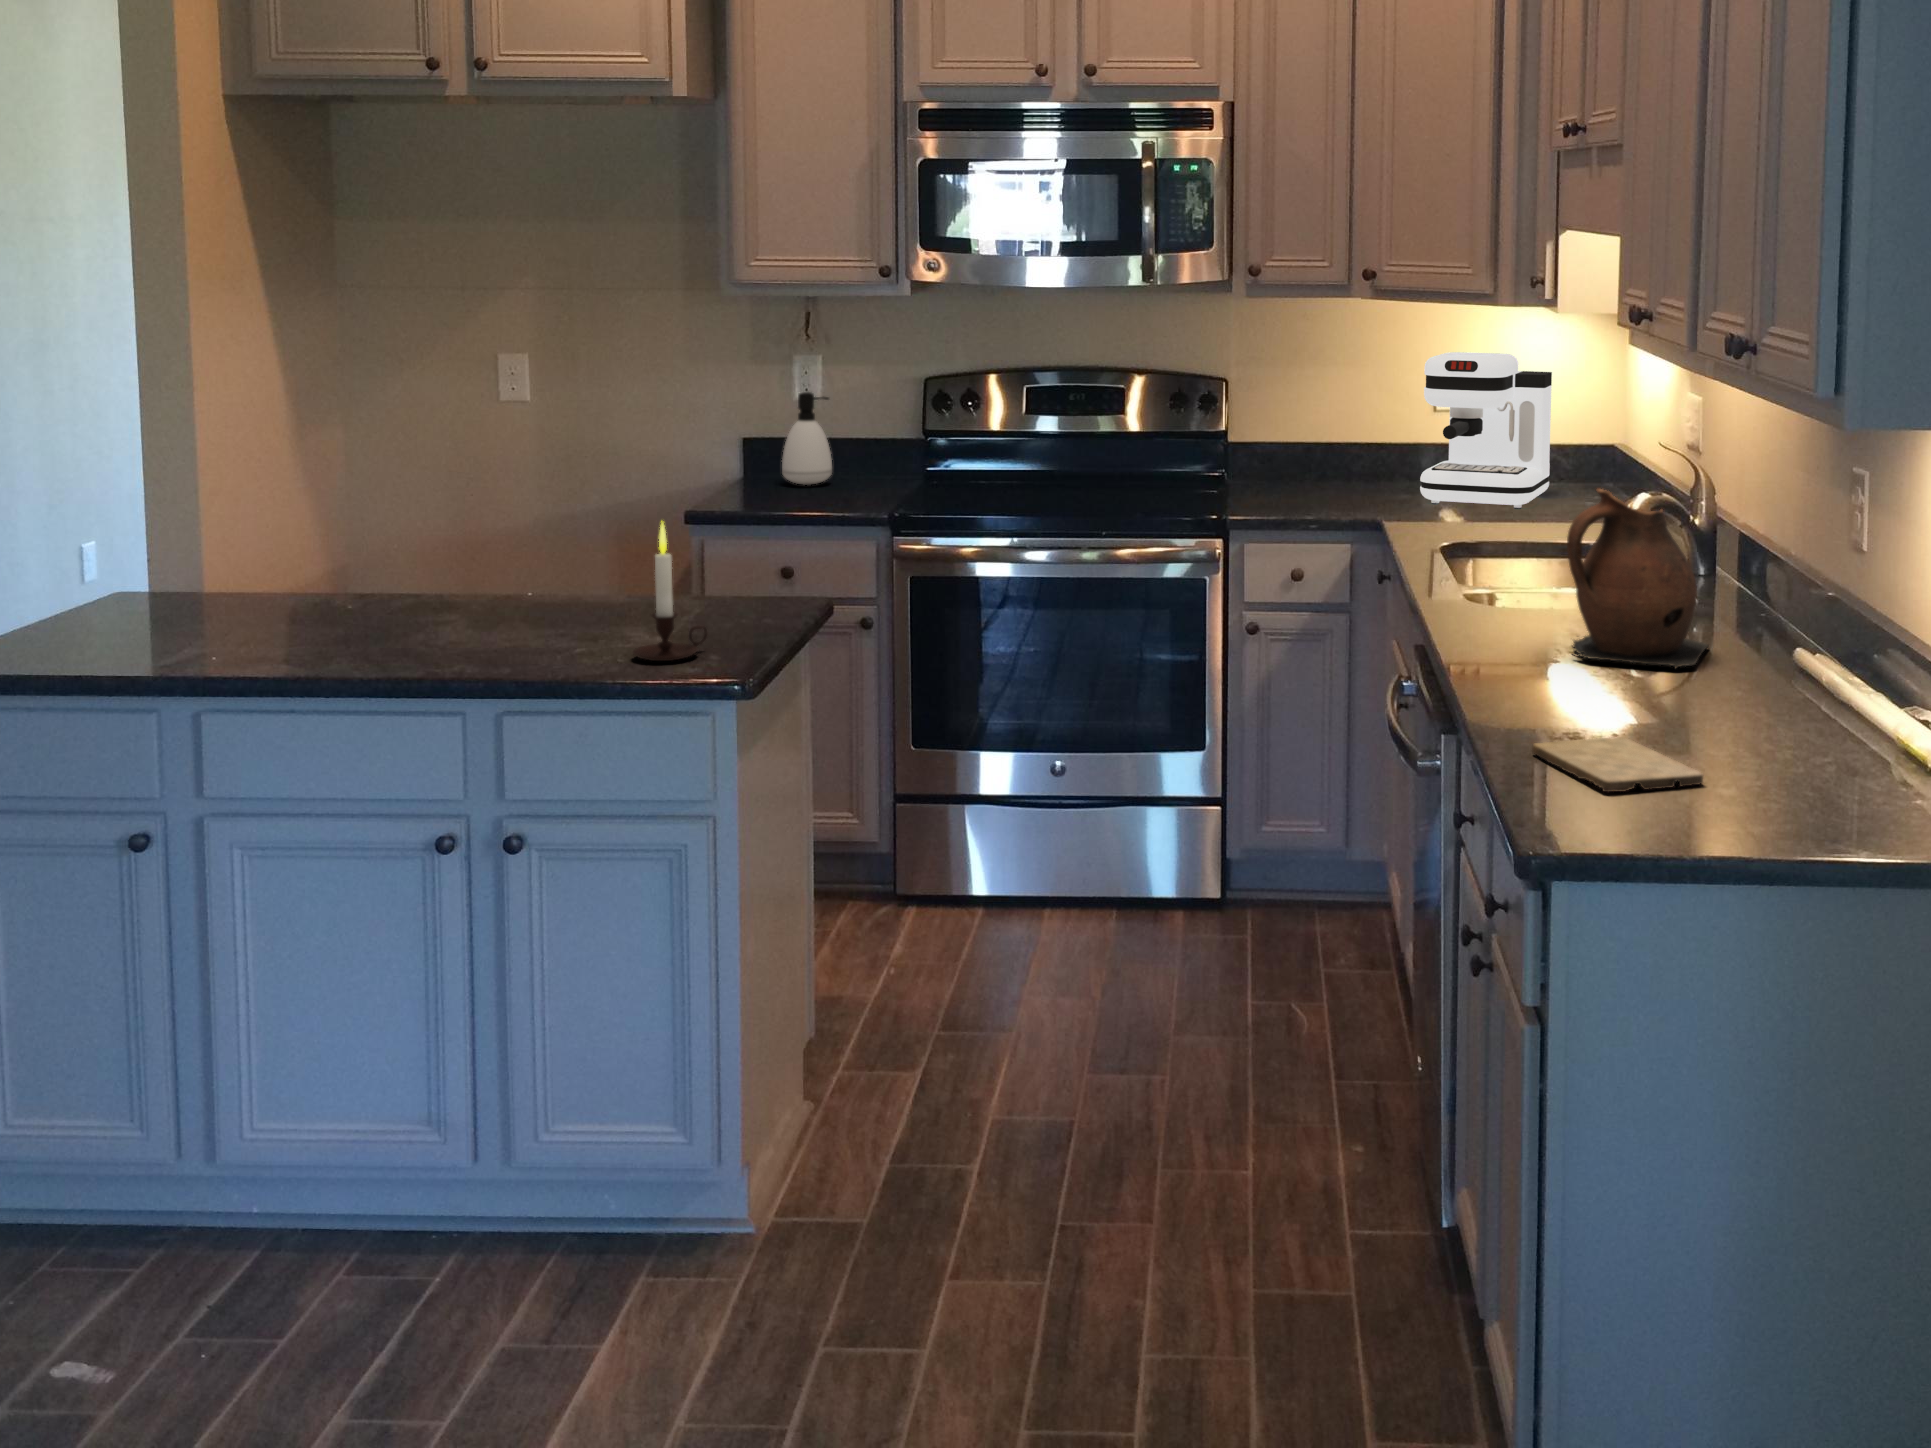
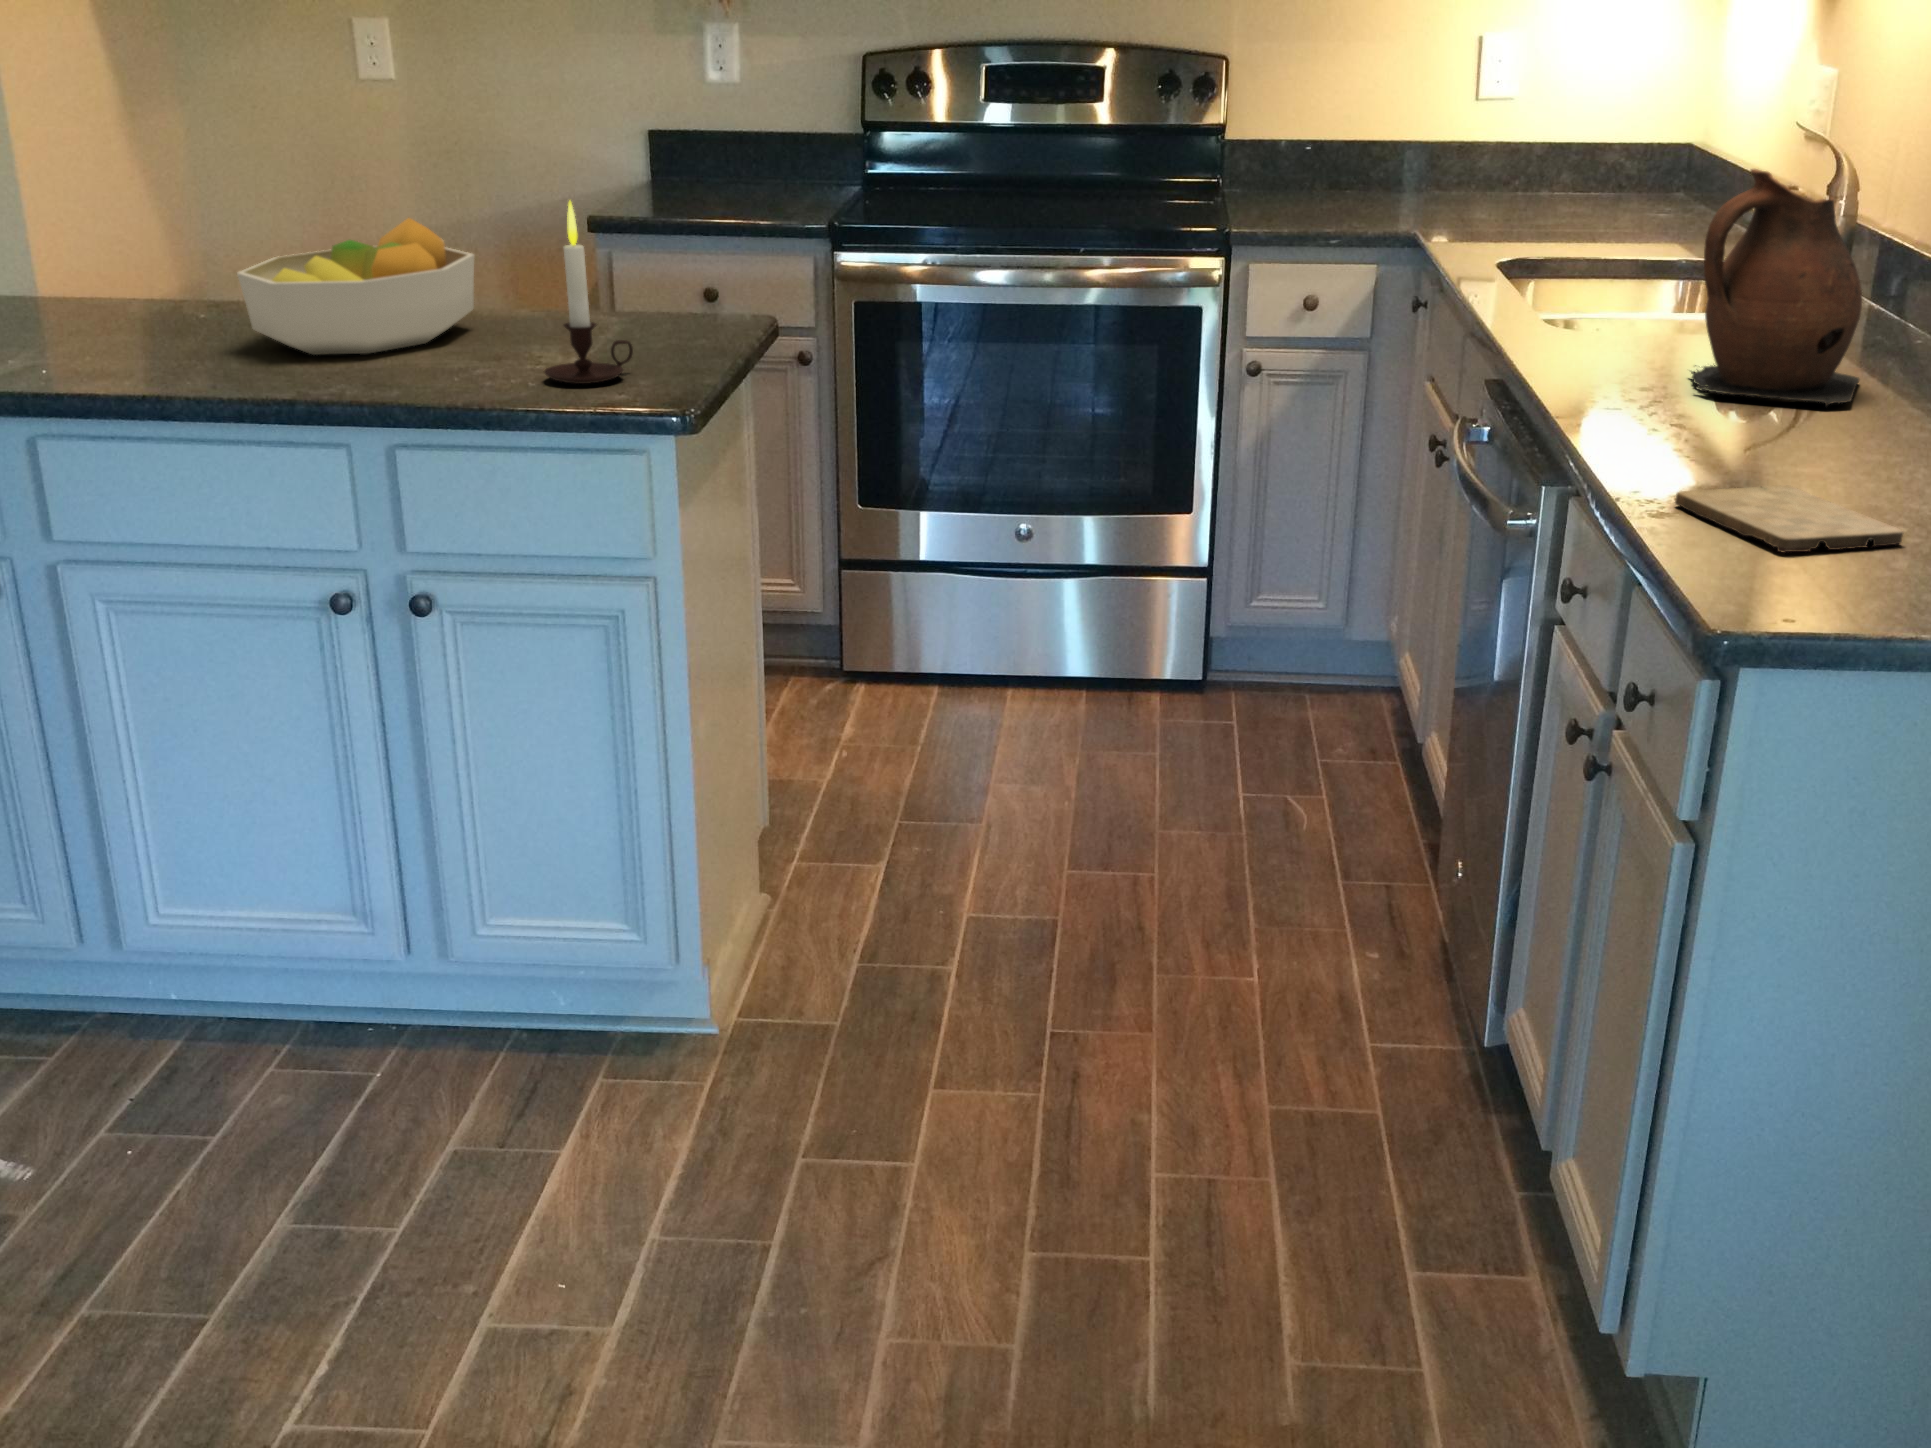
coffee maker: present [1420,352,1552,508] -> none [1460,18,1634,221]
soap dispenser: present [782,392,832,485] -> none [693,69,752,189]
fruit bowl: none [387,527,585,638] -> present [237,218,475,355]

